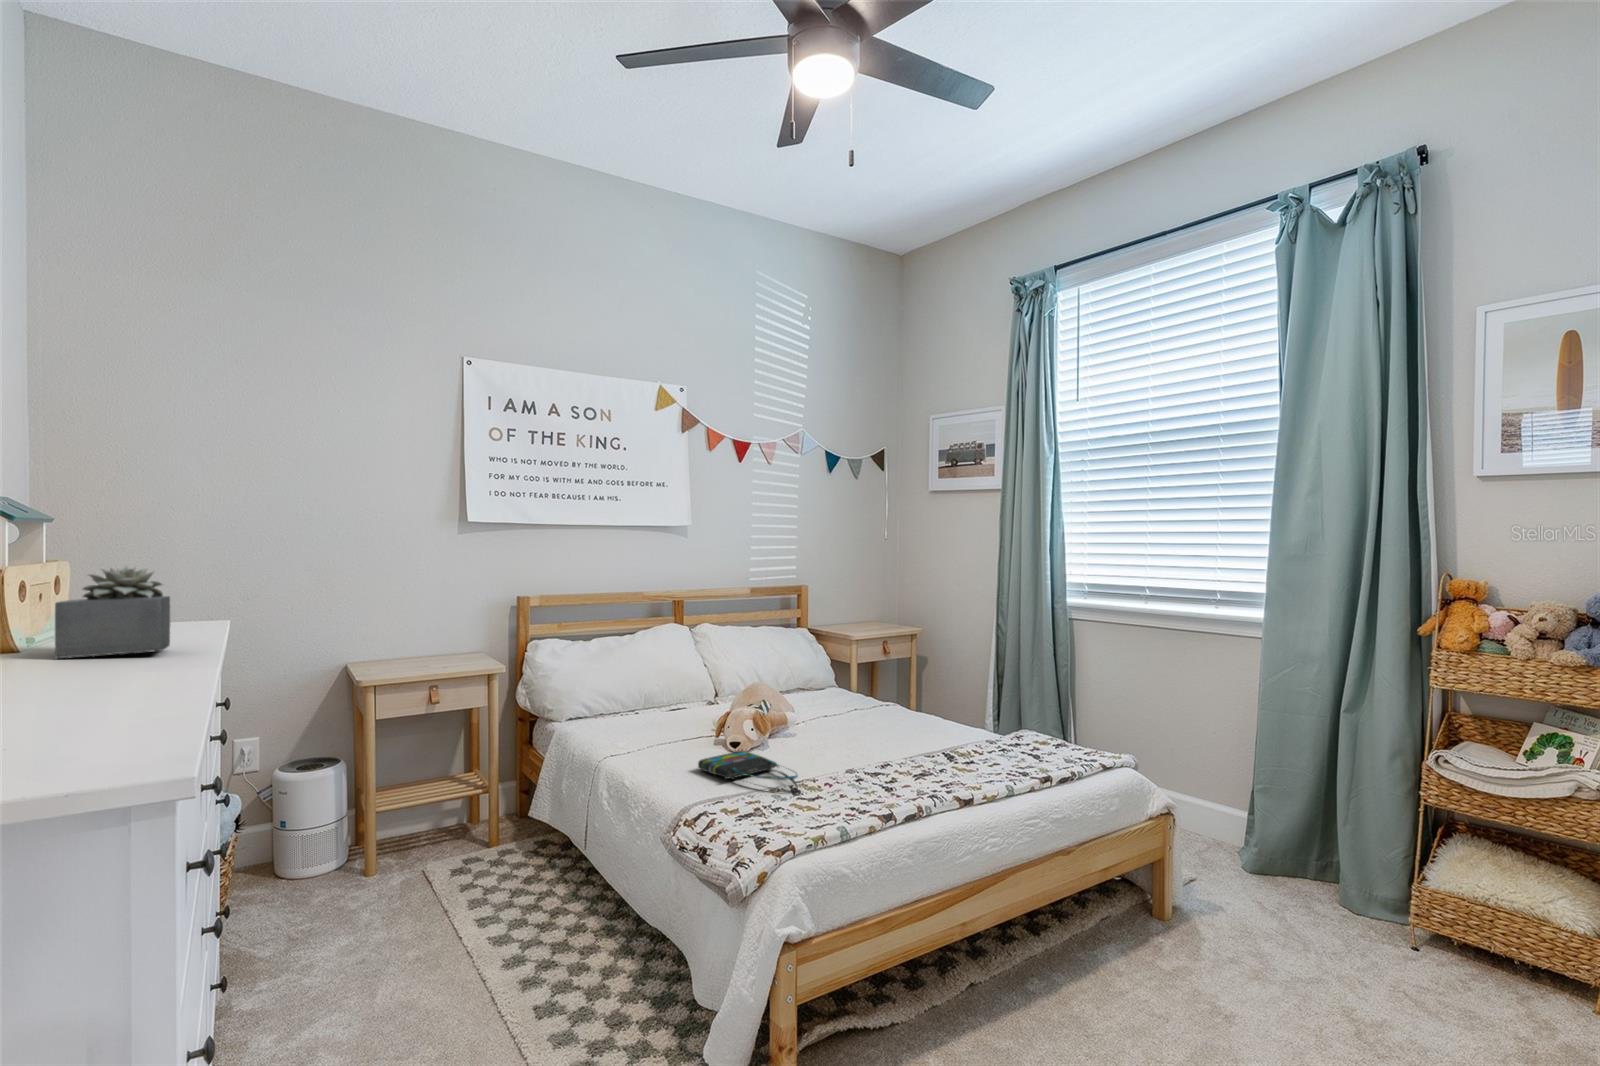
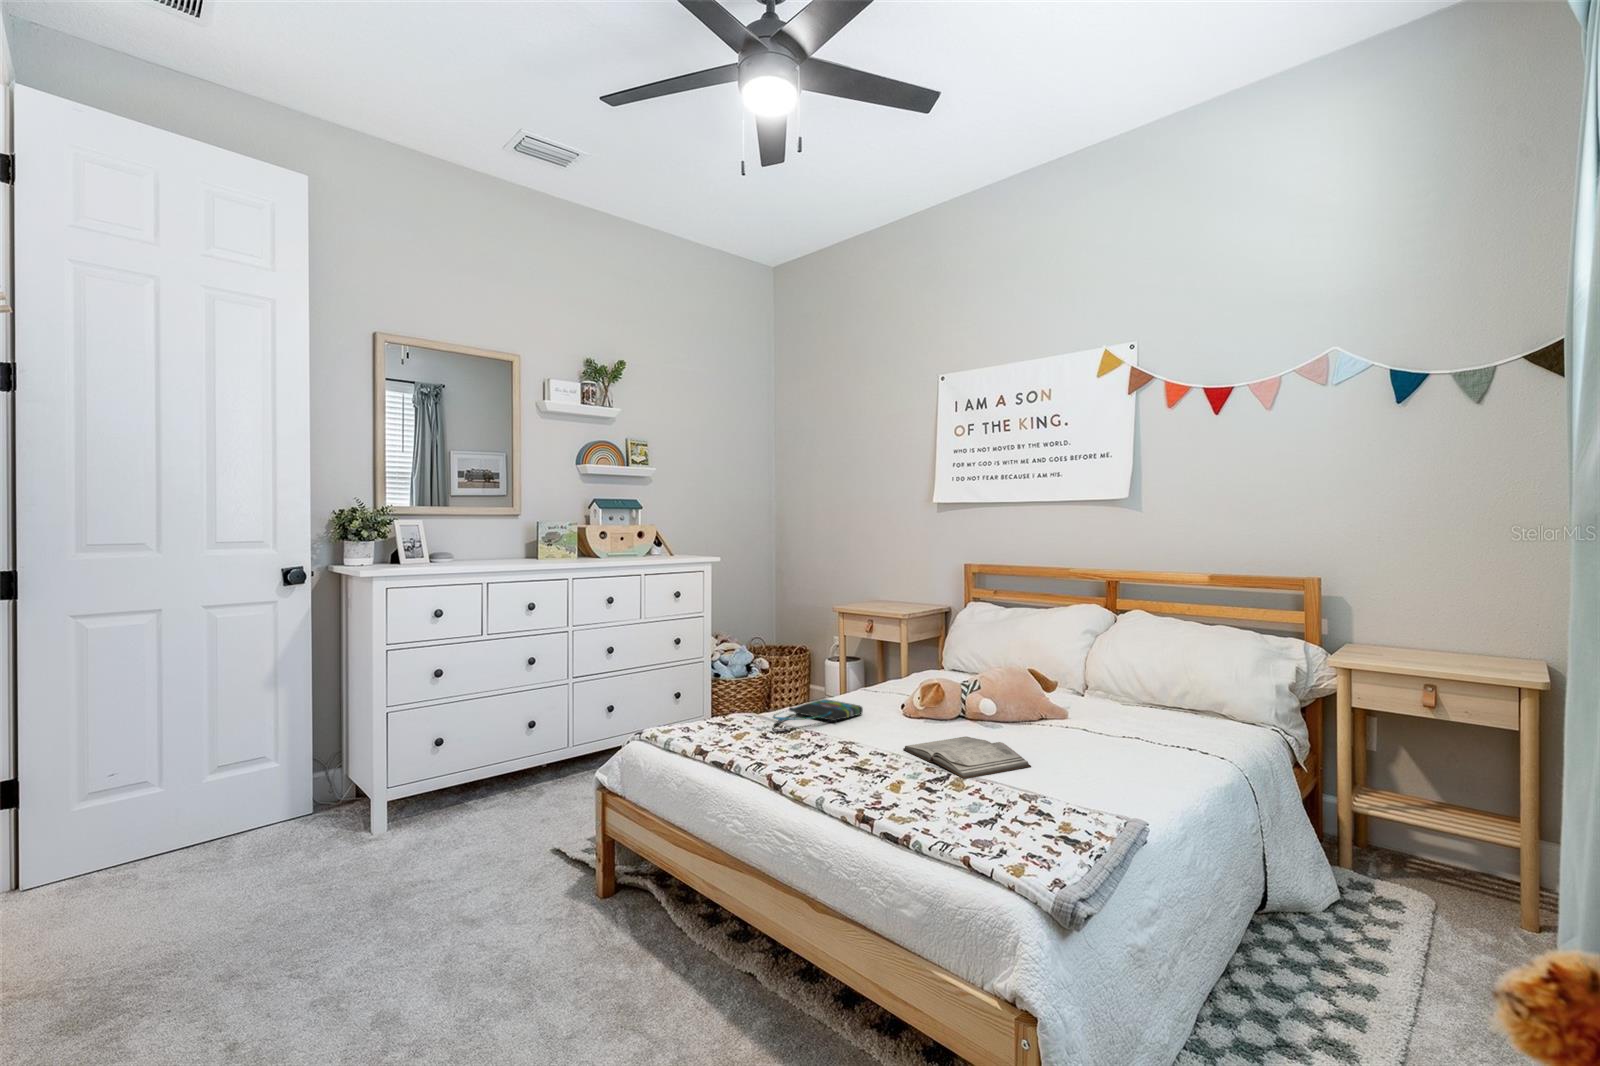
succulent plant: present [55,566,170,658] -> none [608,528,647,565]
diary: none [851,727,953,758] -> present [903,737,1031,779]

